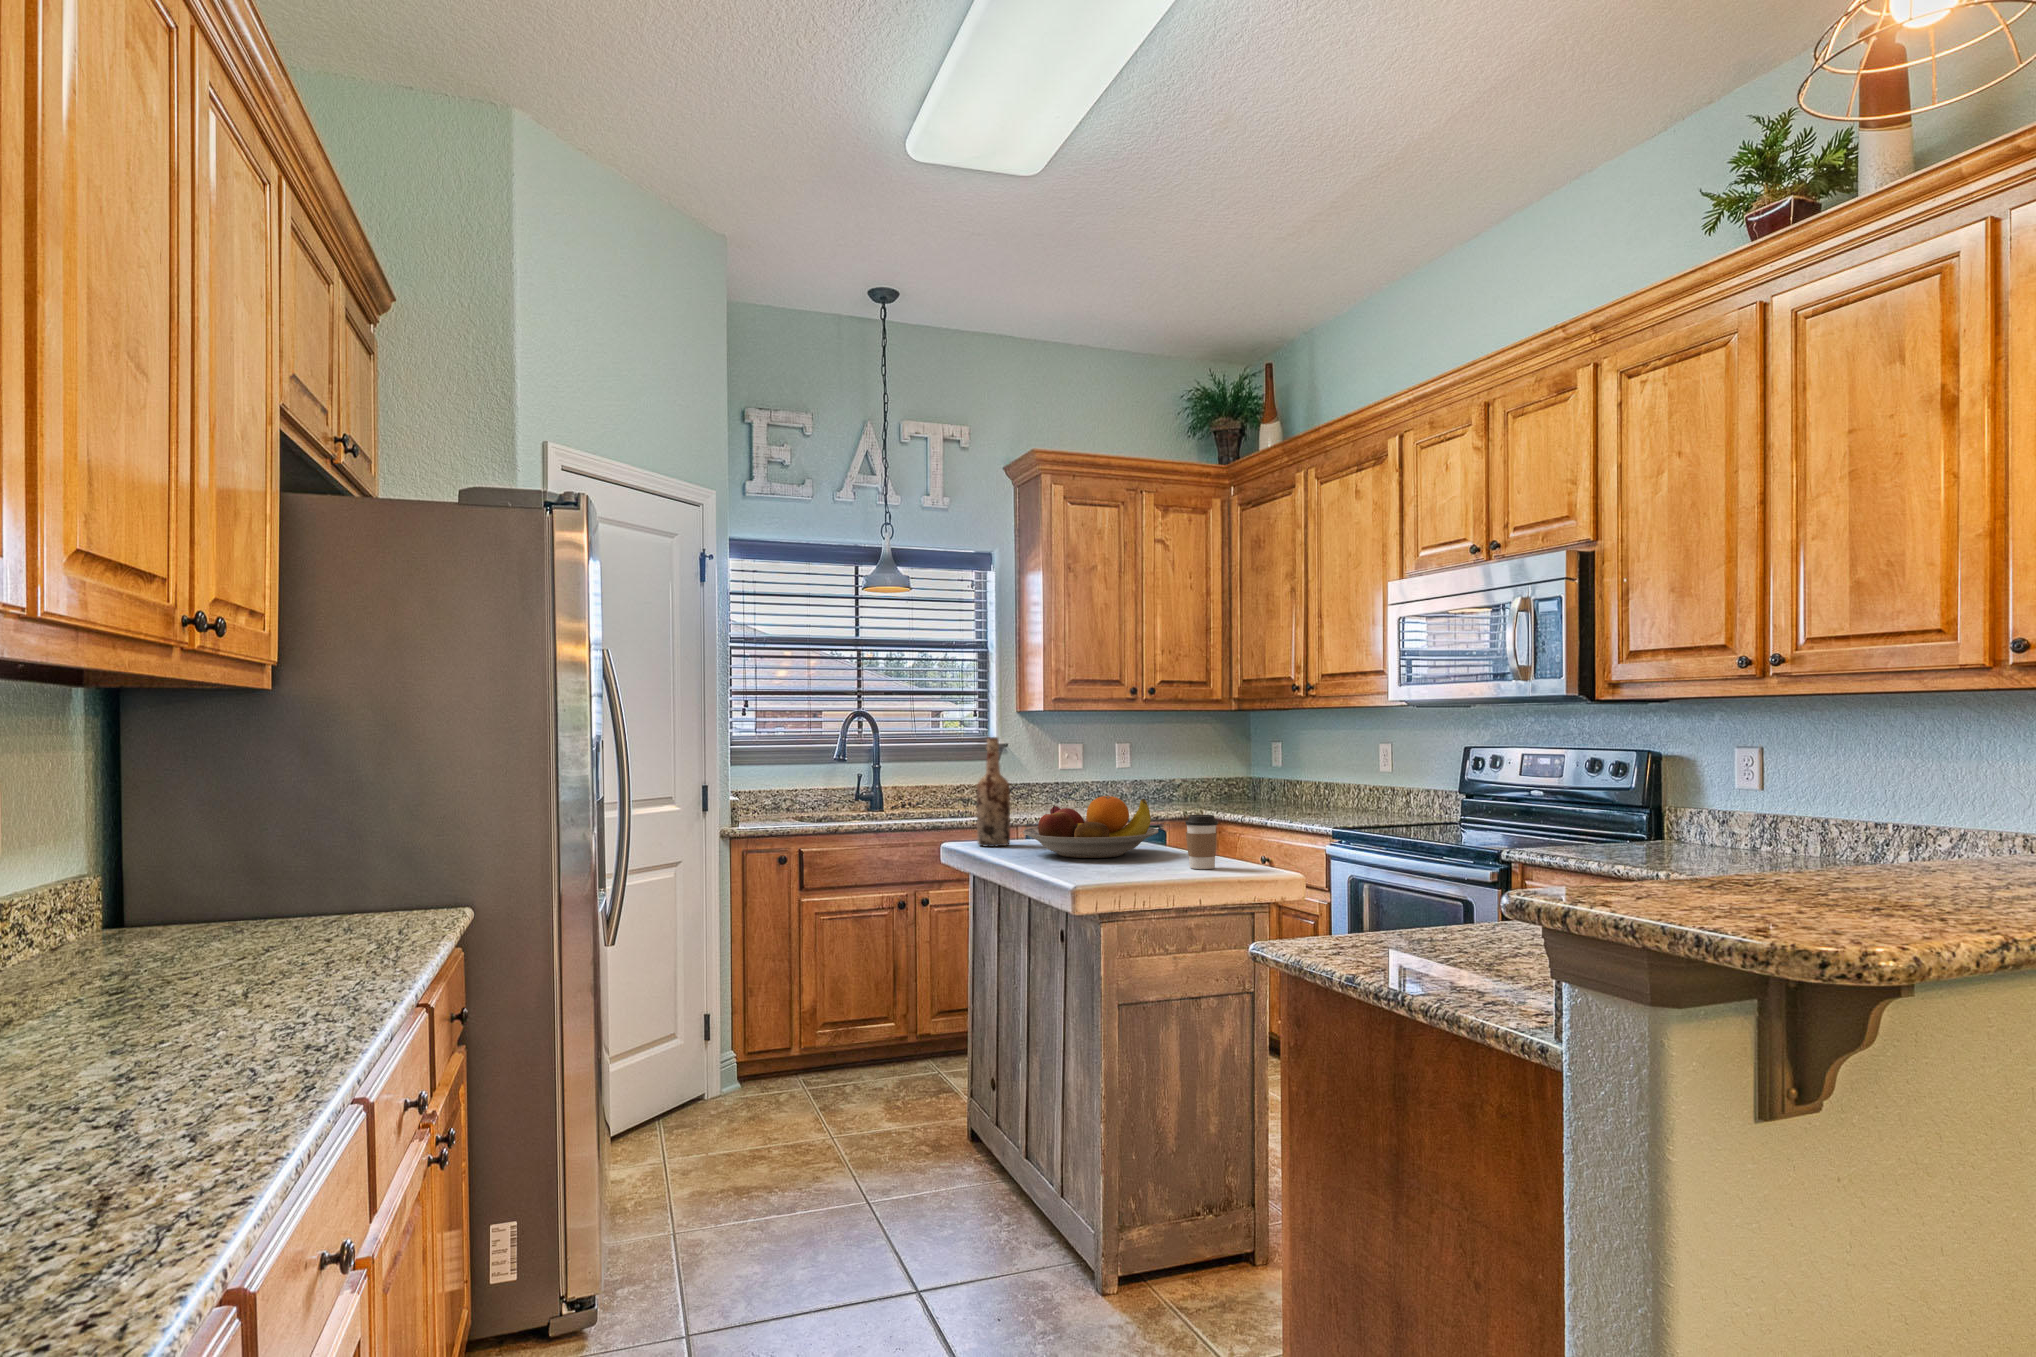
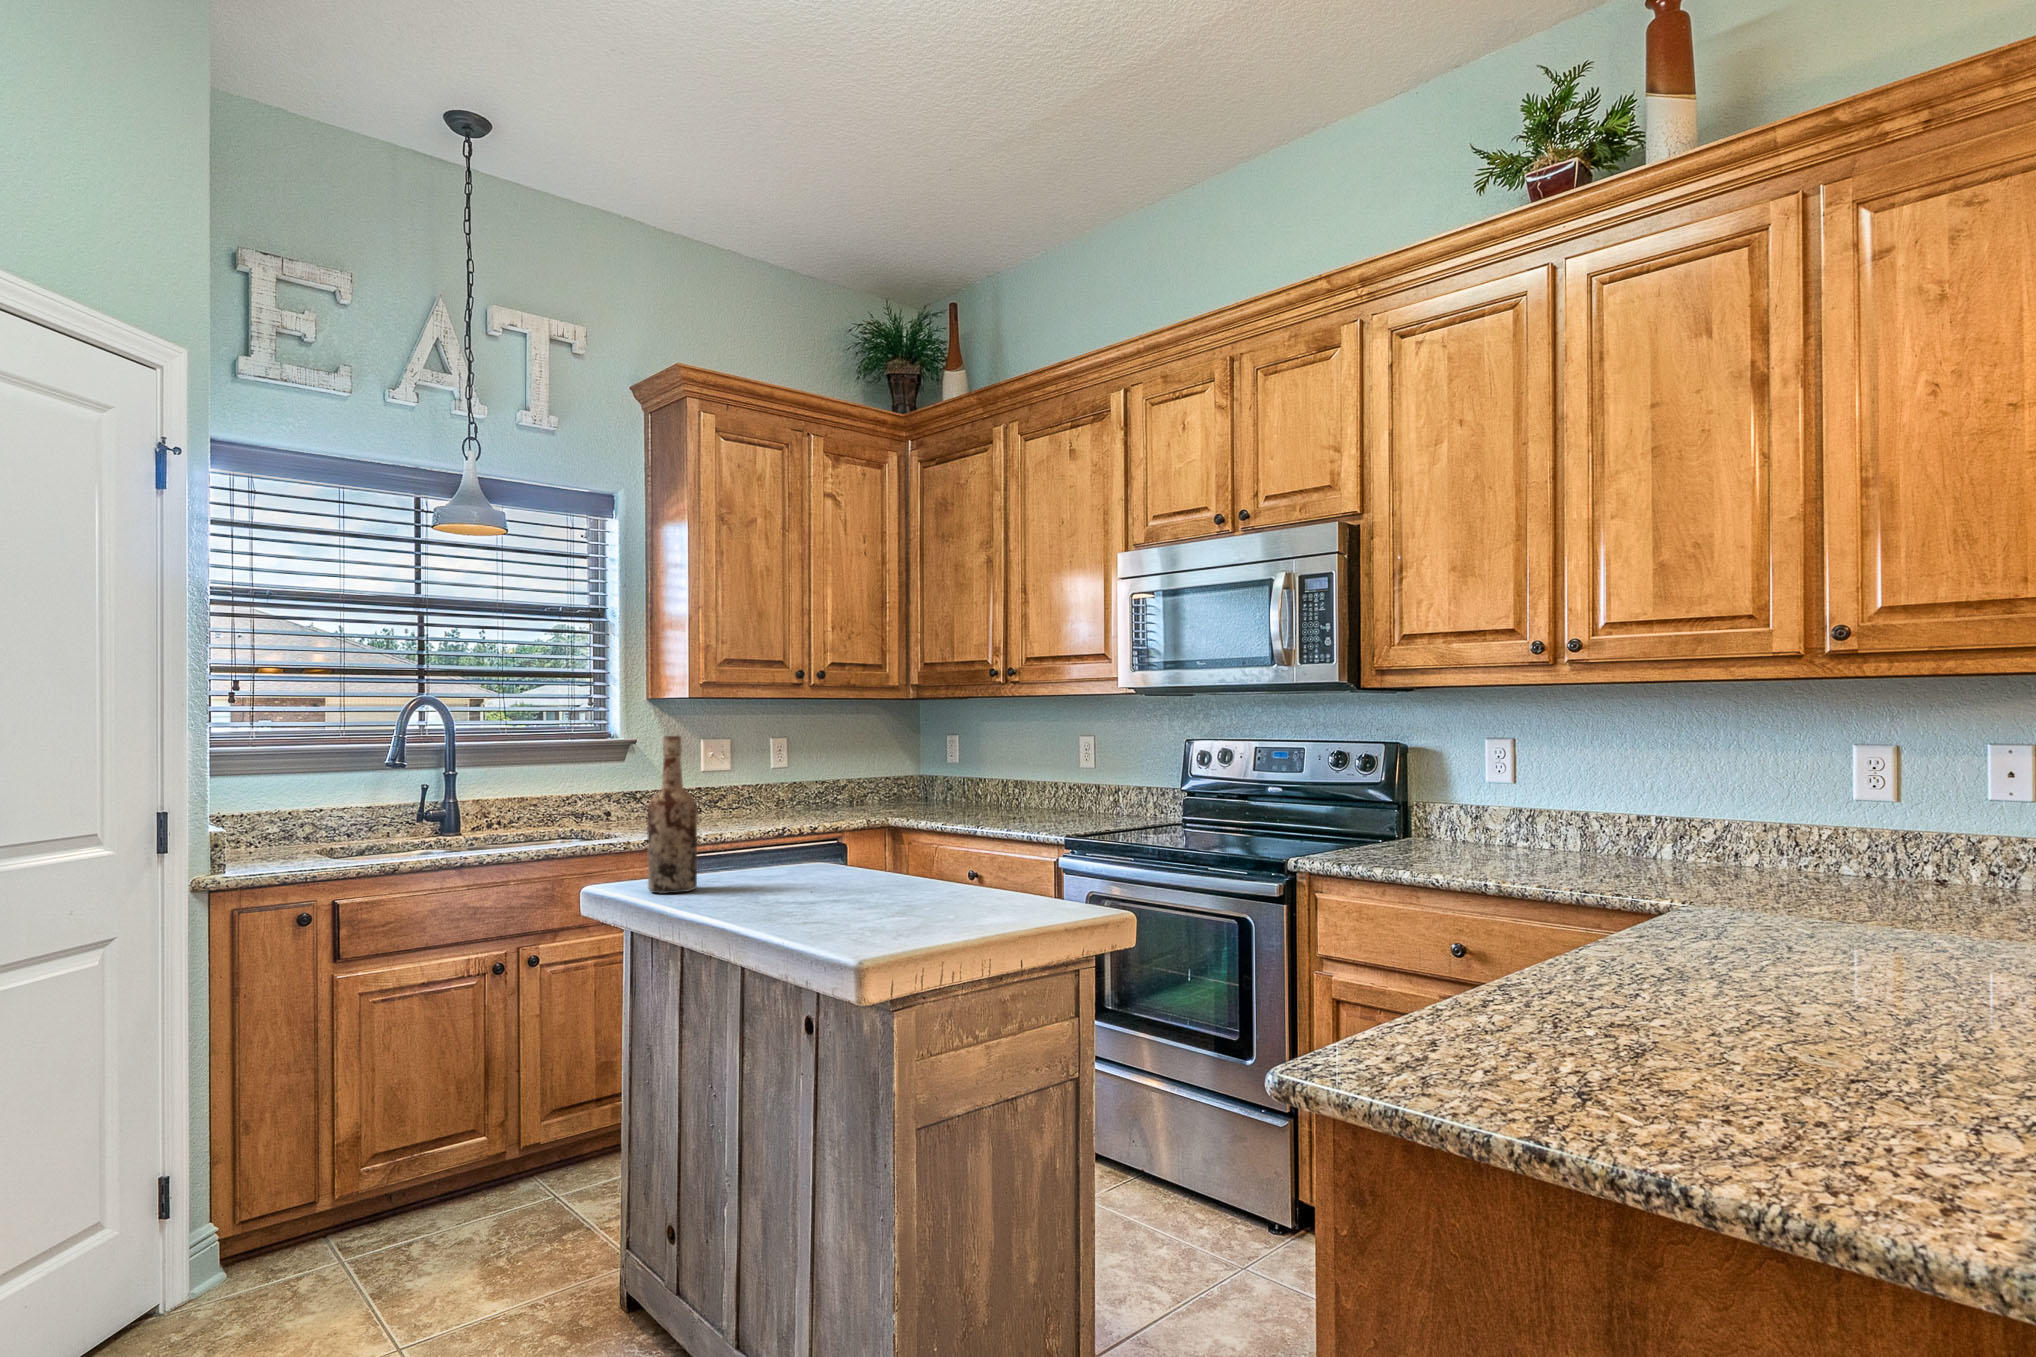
fruit bowl: present [1023,796,1158,858] -> none [731,817,923,906]
coffee cup: present [1185,815,1218,869] -> none [983,840,1029,916]

